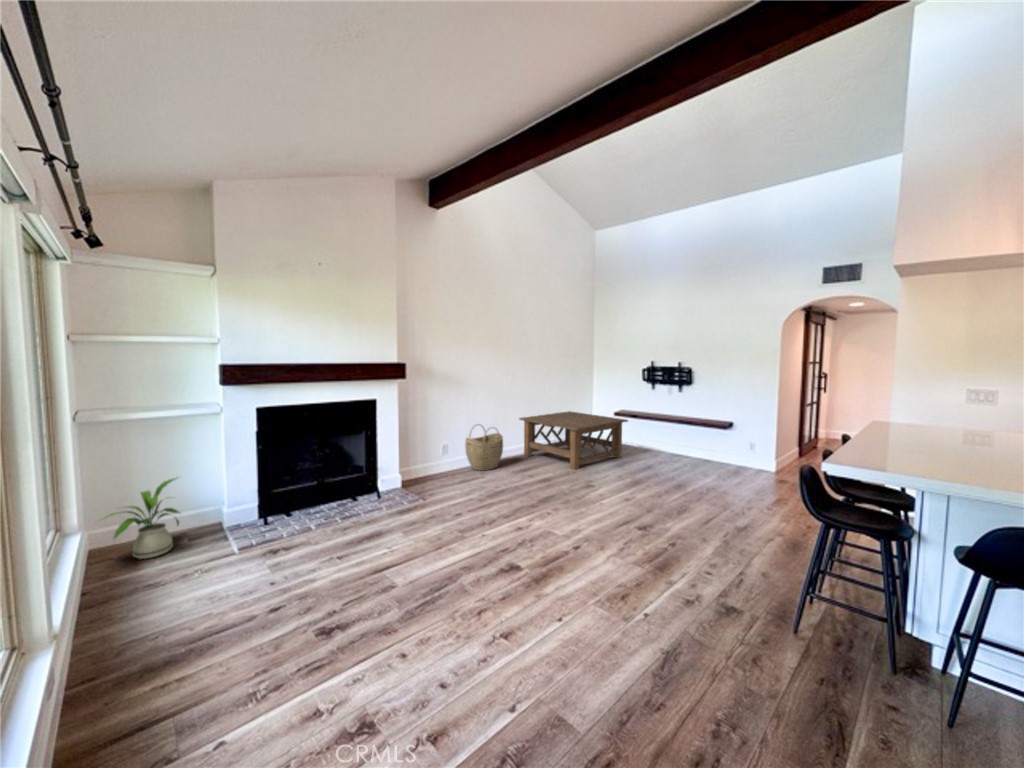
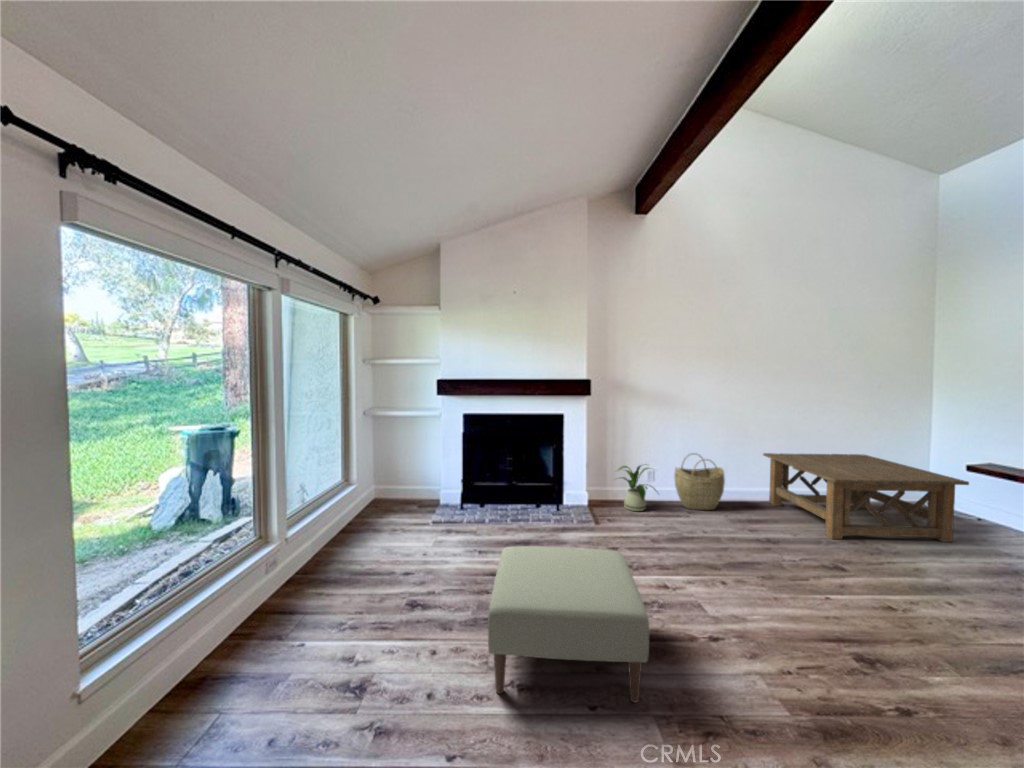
house plant: present [105,478,180,559] -> present [618,465,655,511]
ottoman: none [425,505,588,650] -> present [488,546,649,703]

